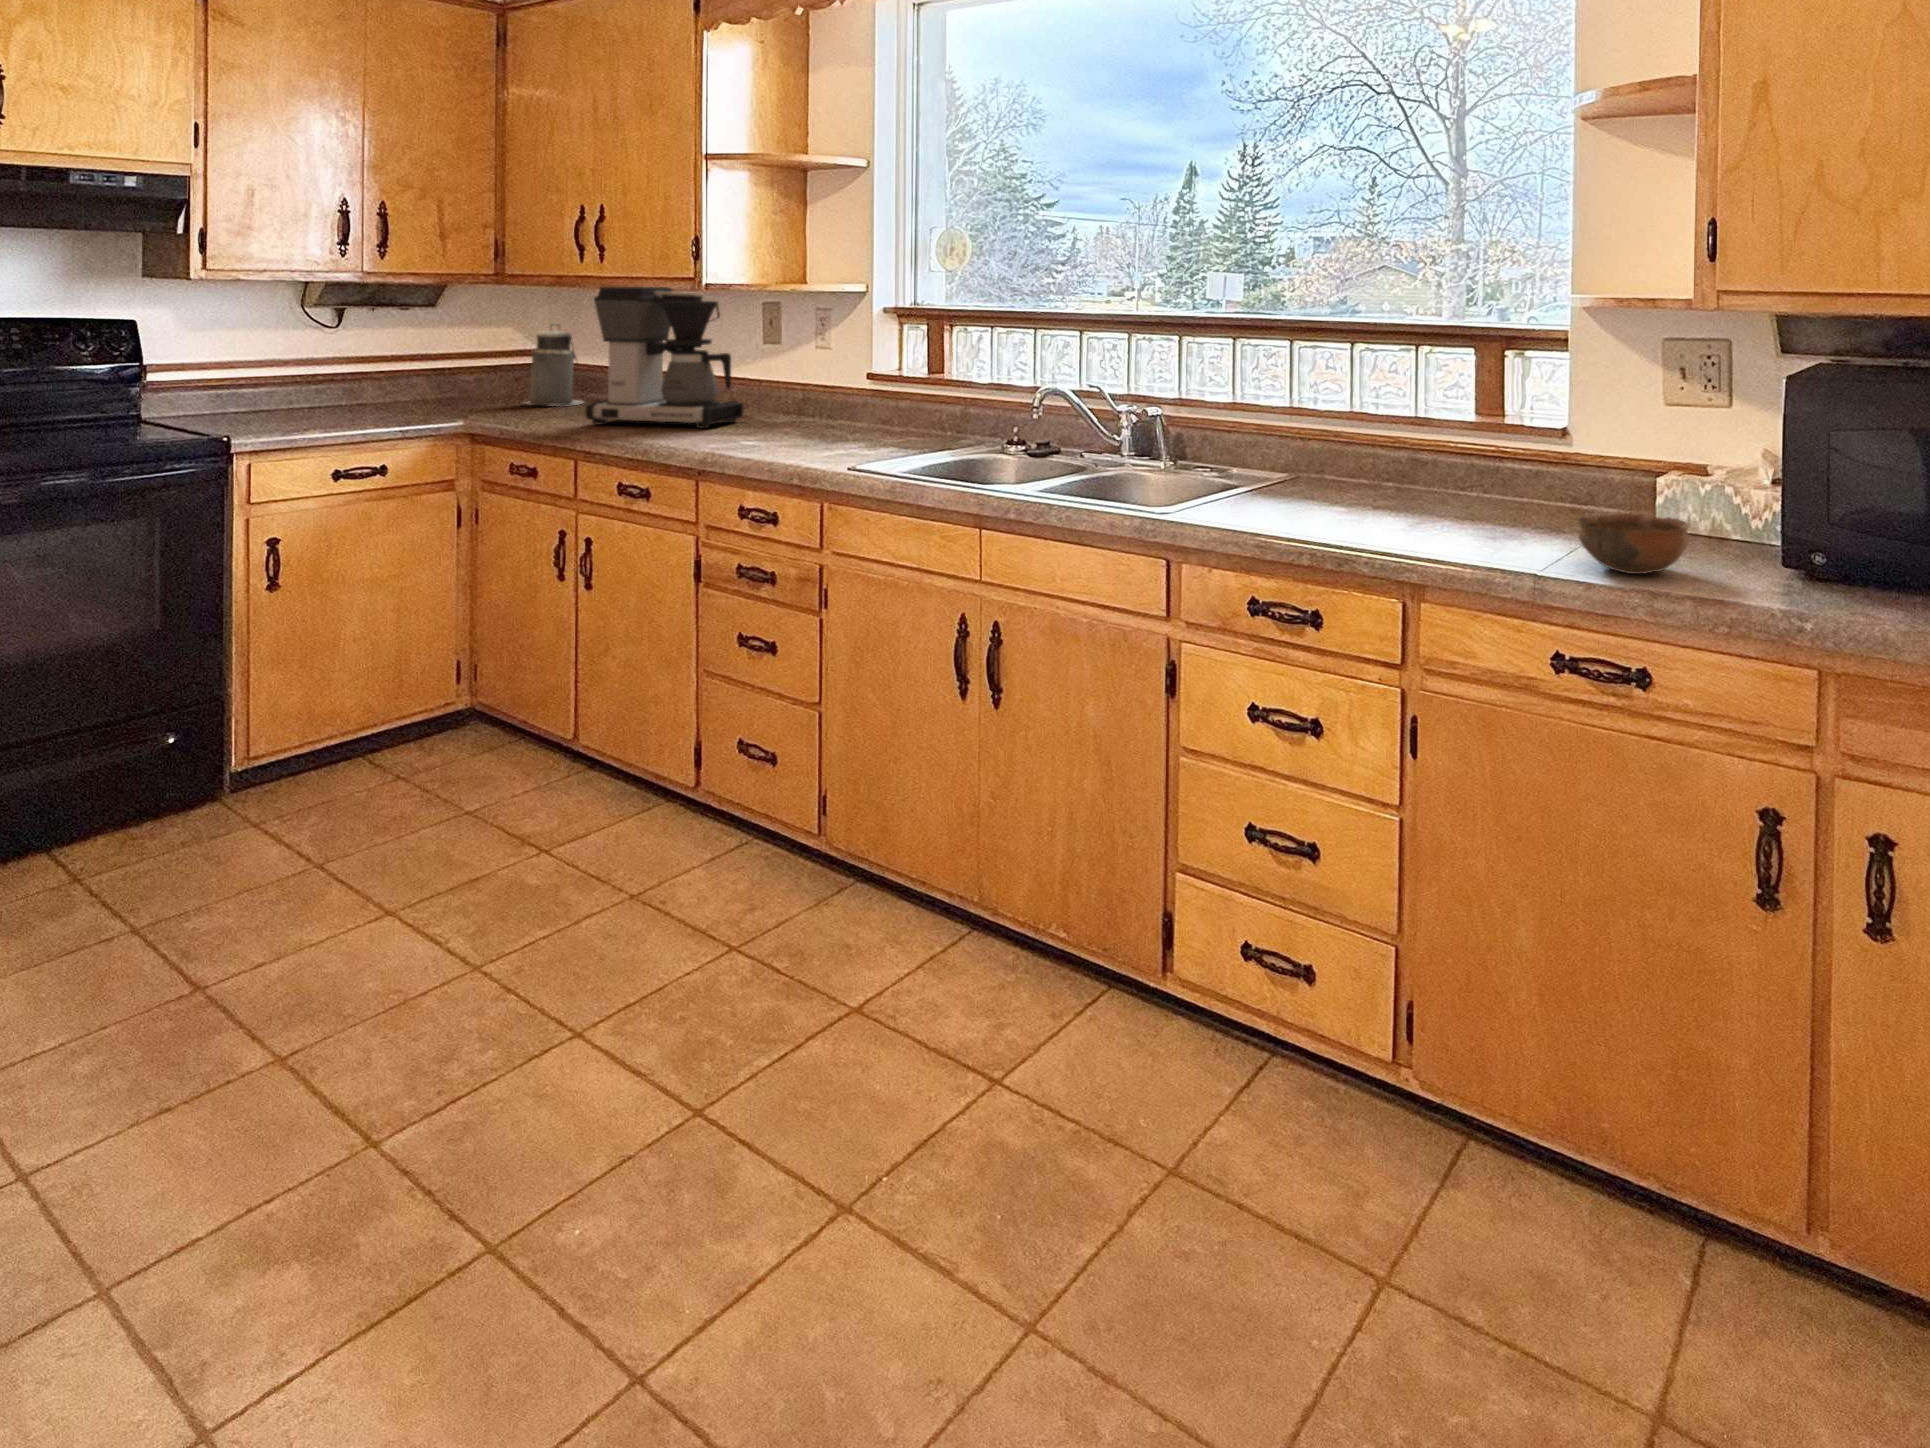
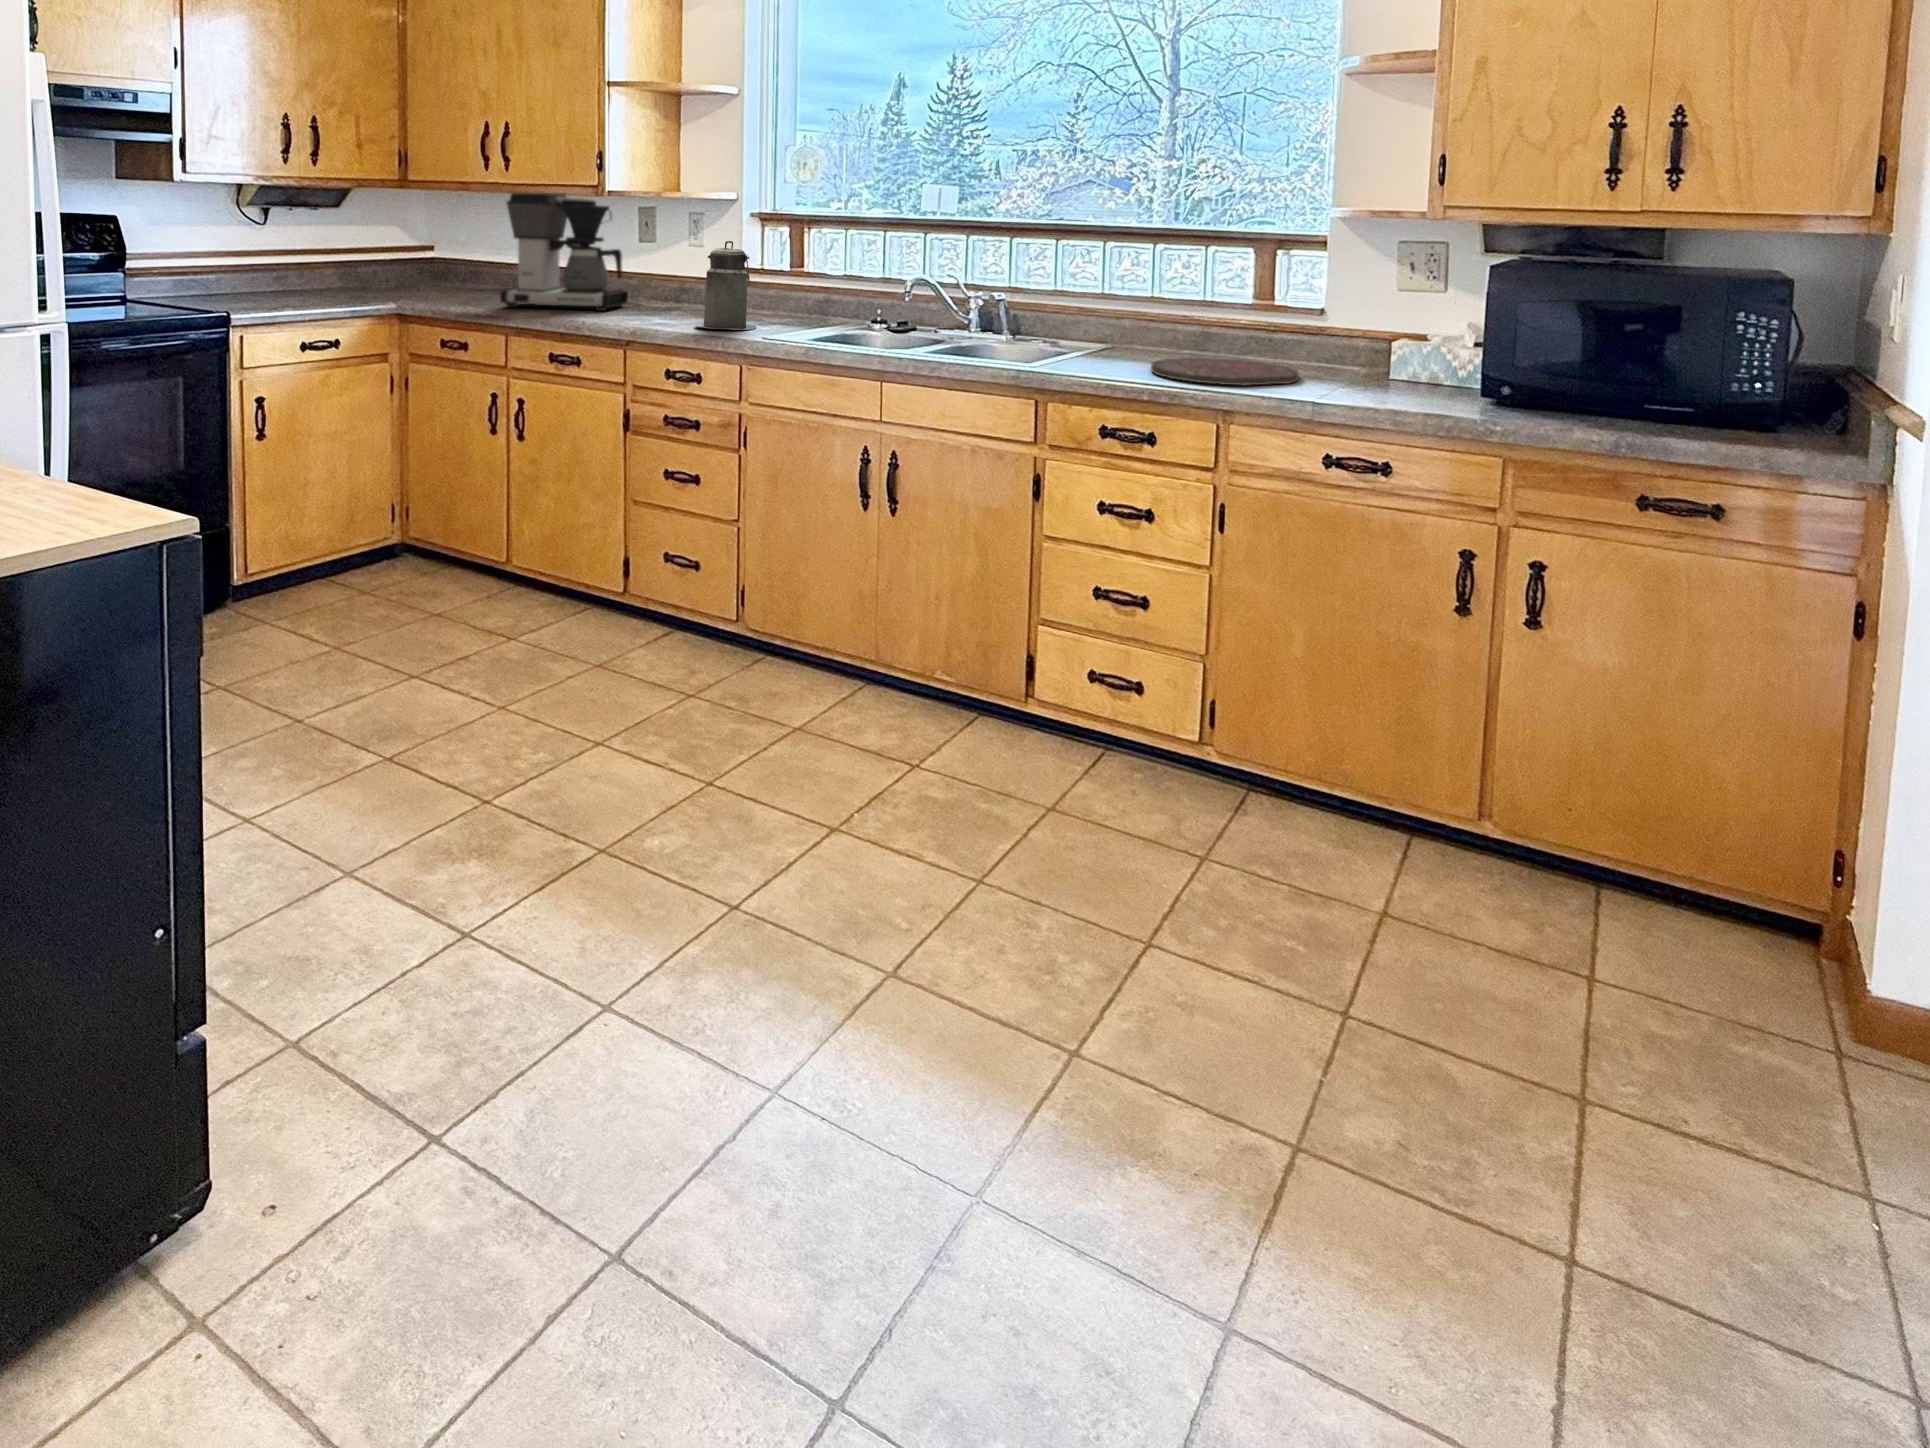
canister: present [526,325,583,406] -> present [695,241,756,330]
cutting board: none [1328,497,1528,543] -> present [1151,358,1299,385]
bowl: present [1579,514,1689,574] -> none [1342,363,1420,402]

